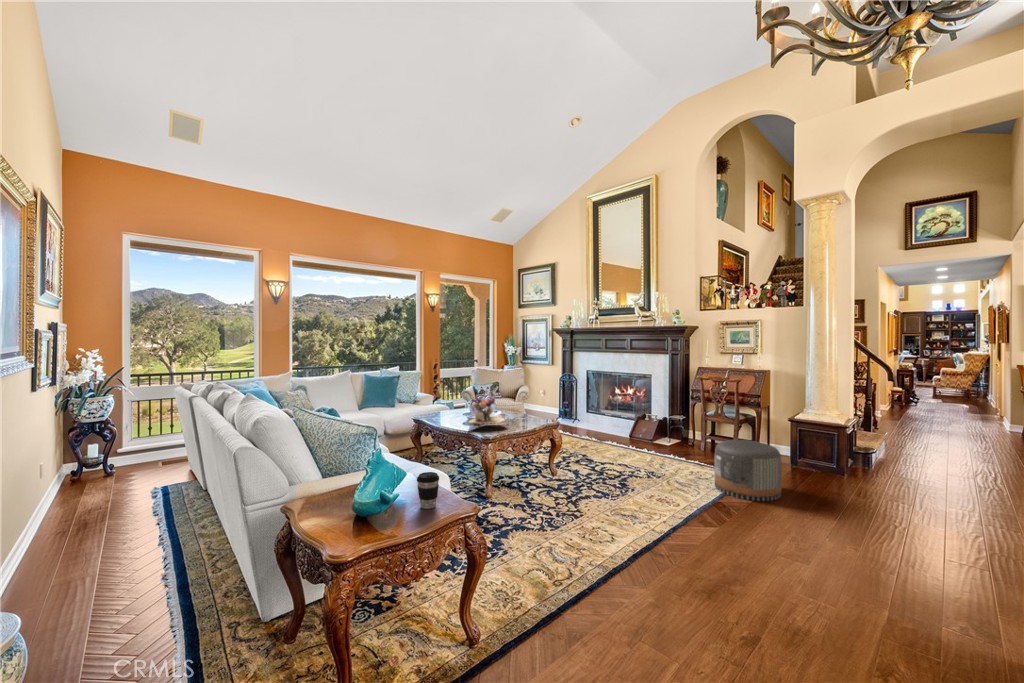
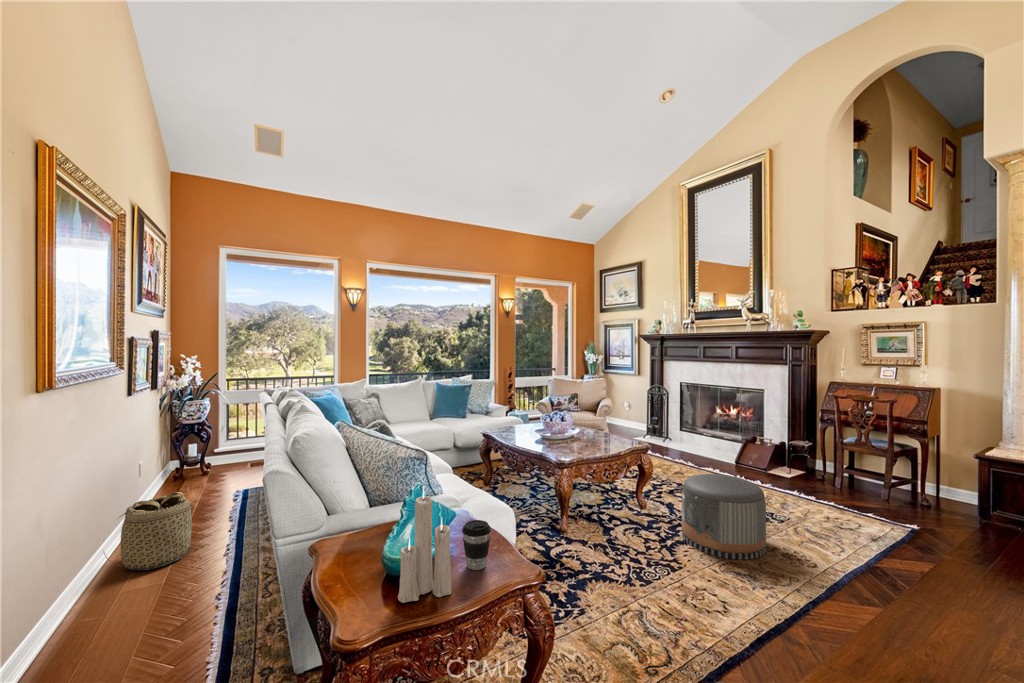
flower arrangement: present [468,391,506,427] -> none [542,405,589,449]
candle: none [371,439,413,532] -> present [398,486,452,603]
pouf: present [714,440,782,501] -> present [682,474,766,560]
basket: none [24,486,131,564] -> present [104,492,199,570]

